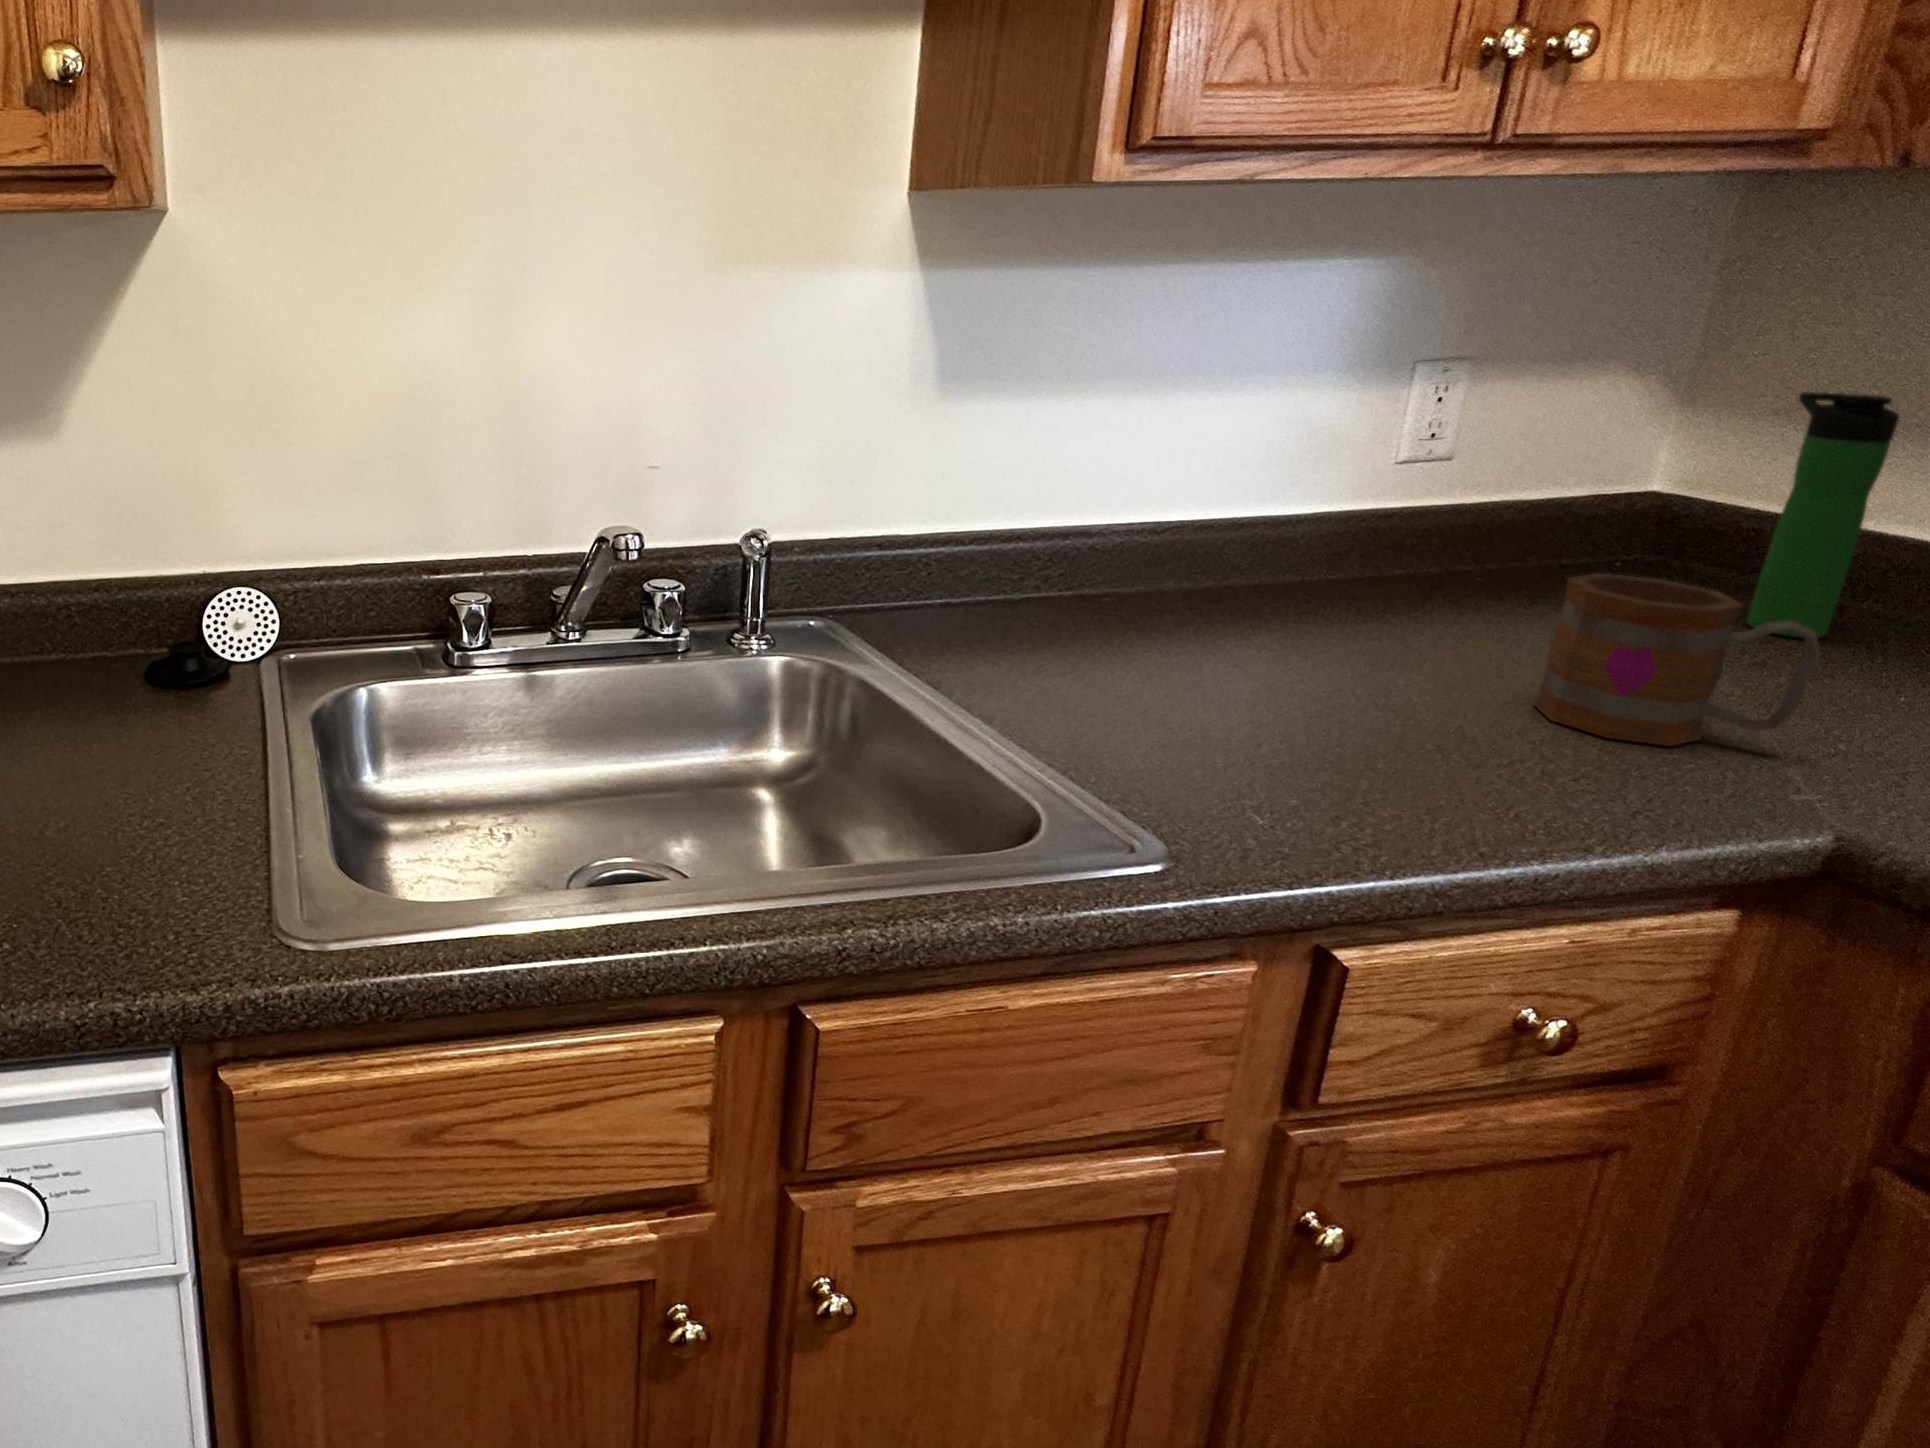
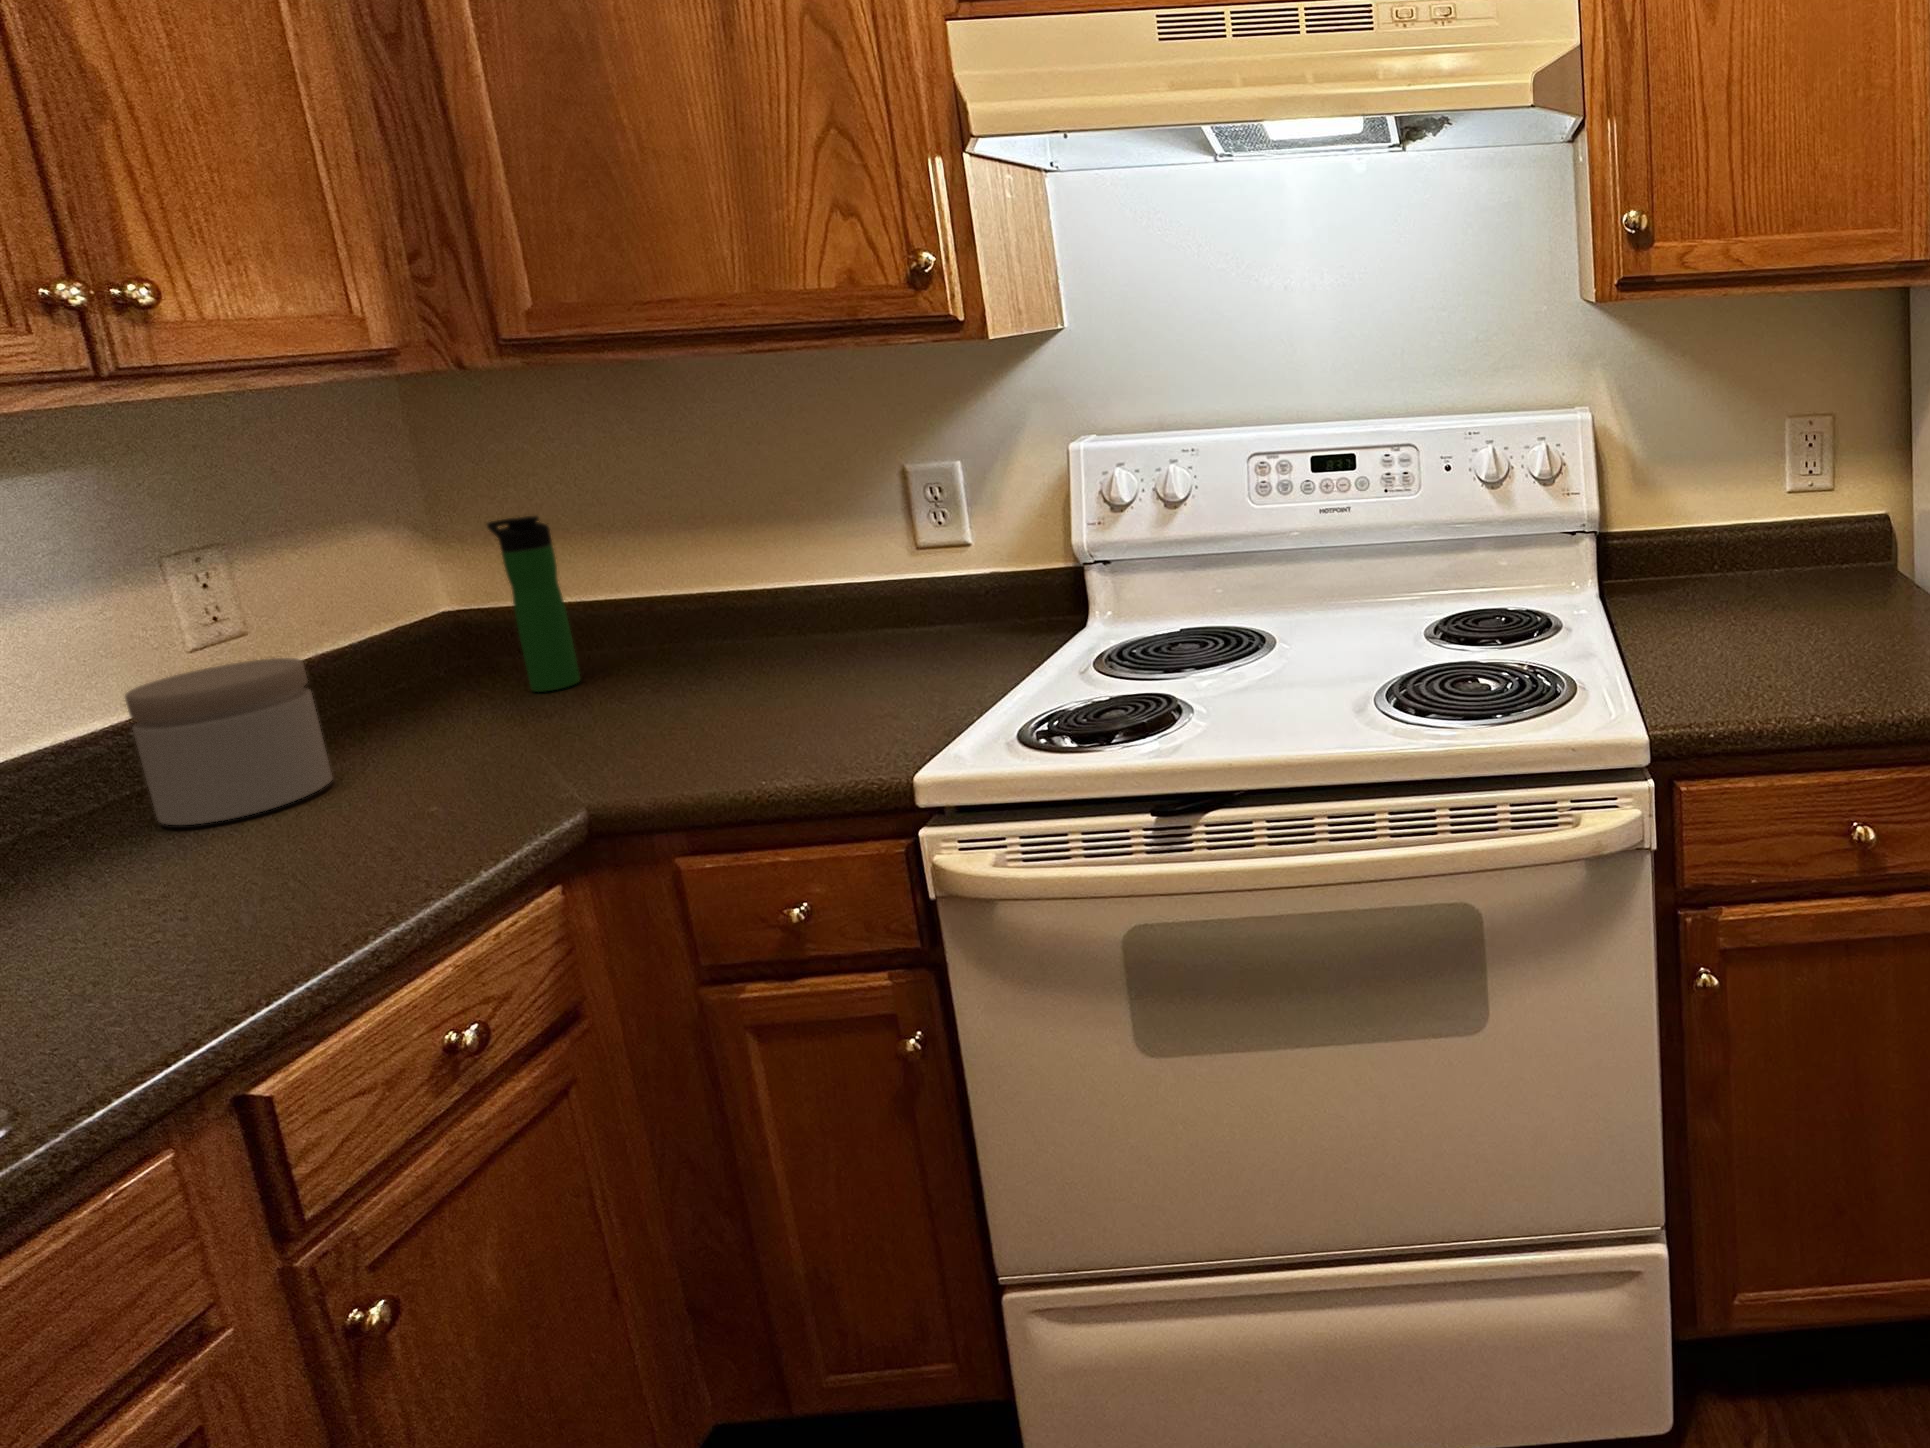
jar: none [1320,480,1523,648] -> present [125,658,332,825]
mug: present [1534,574,1821,746] -> none [351,681,545,820]

